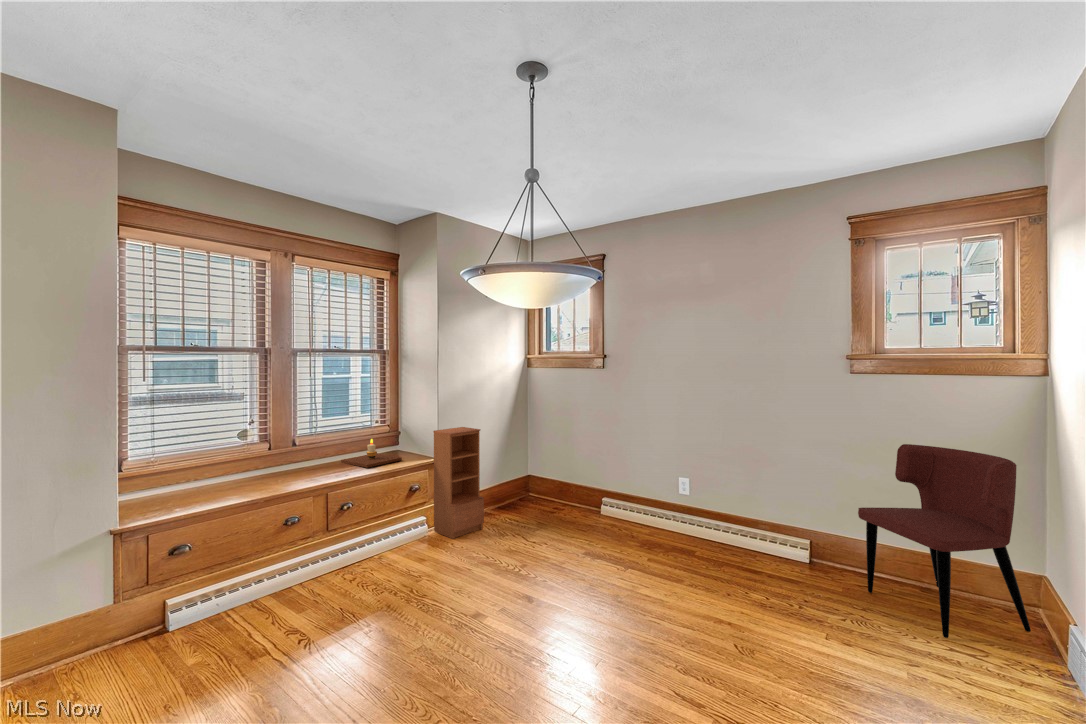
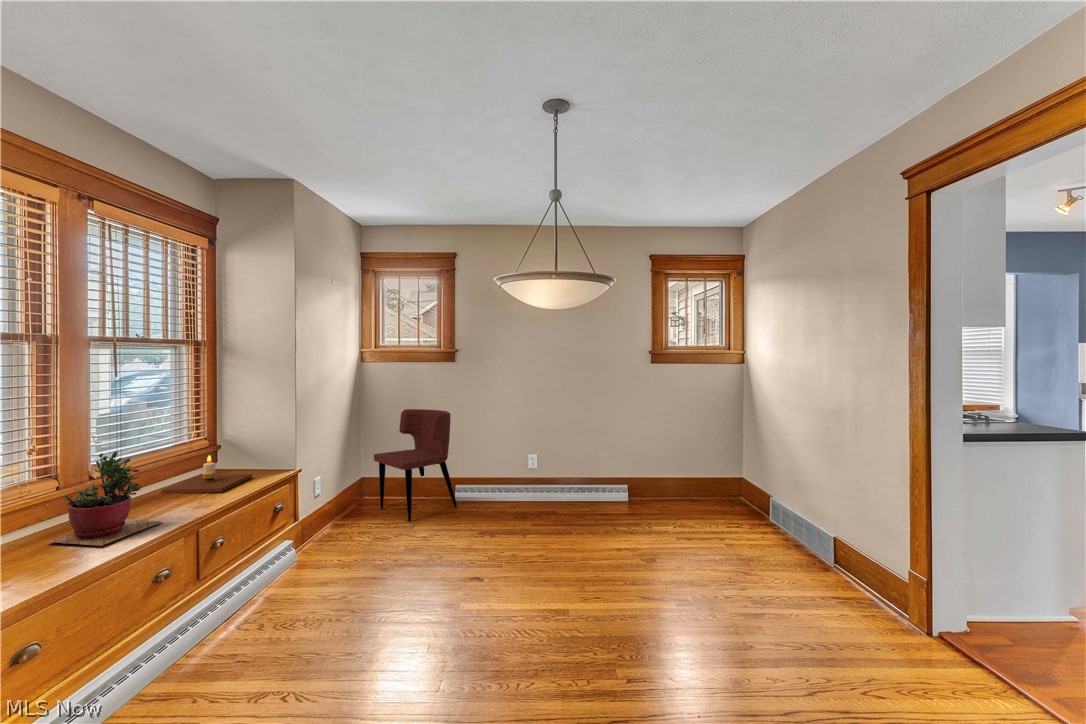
succulent plant: none [247,427,309,490] -> present [46,451,163,546]
bookcase: present [433,427,484,539] -> none [296,430,356,556]
dining chair: present [858,444,1031,638] -> present [374,409,457,522]

